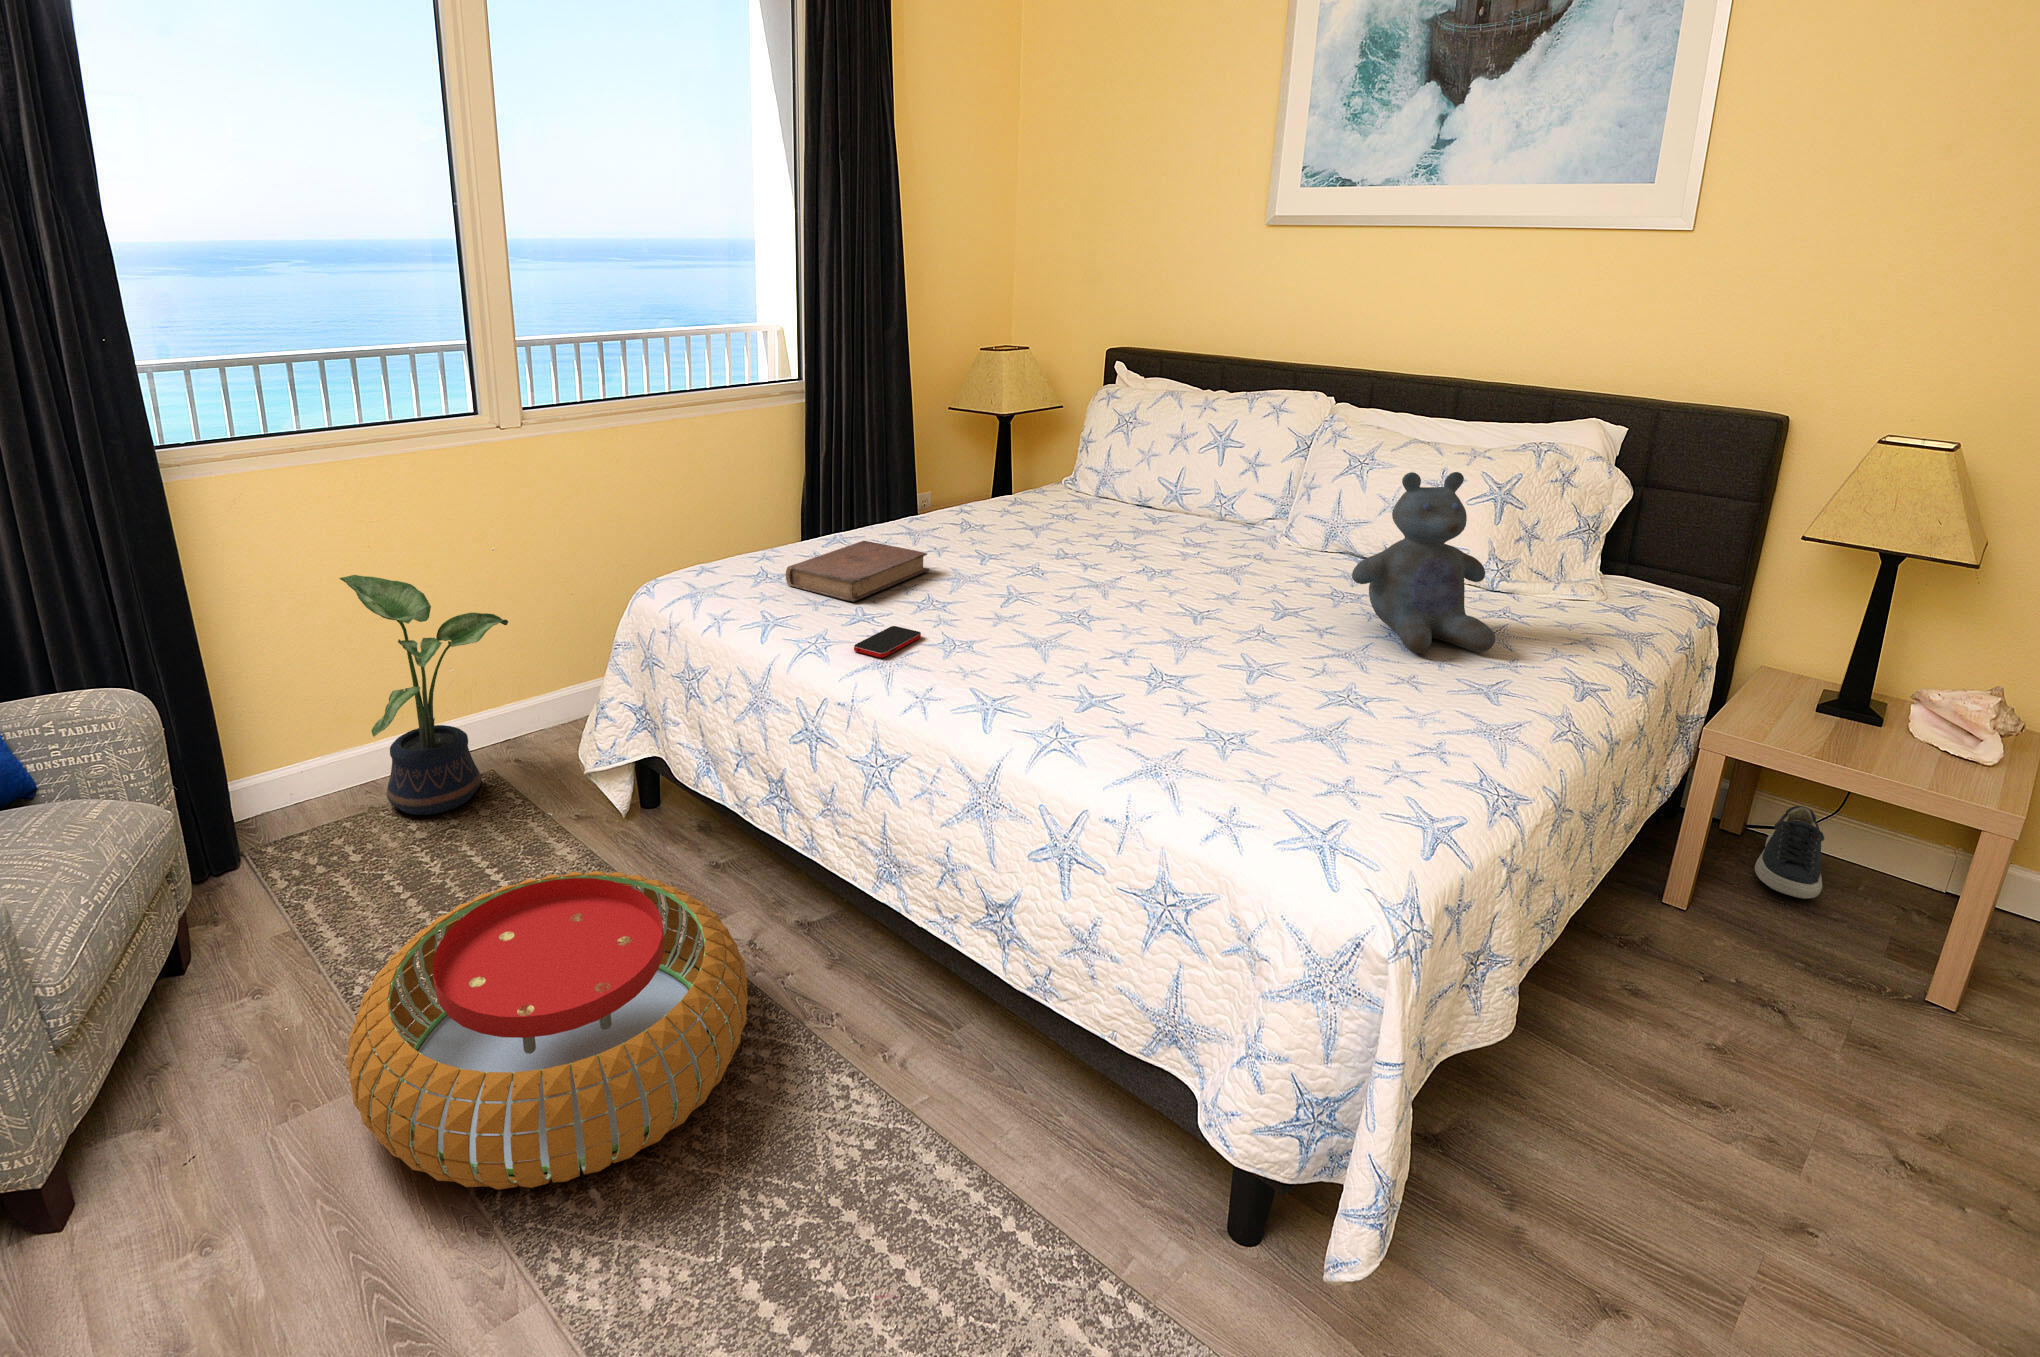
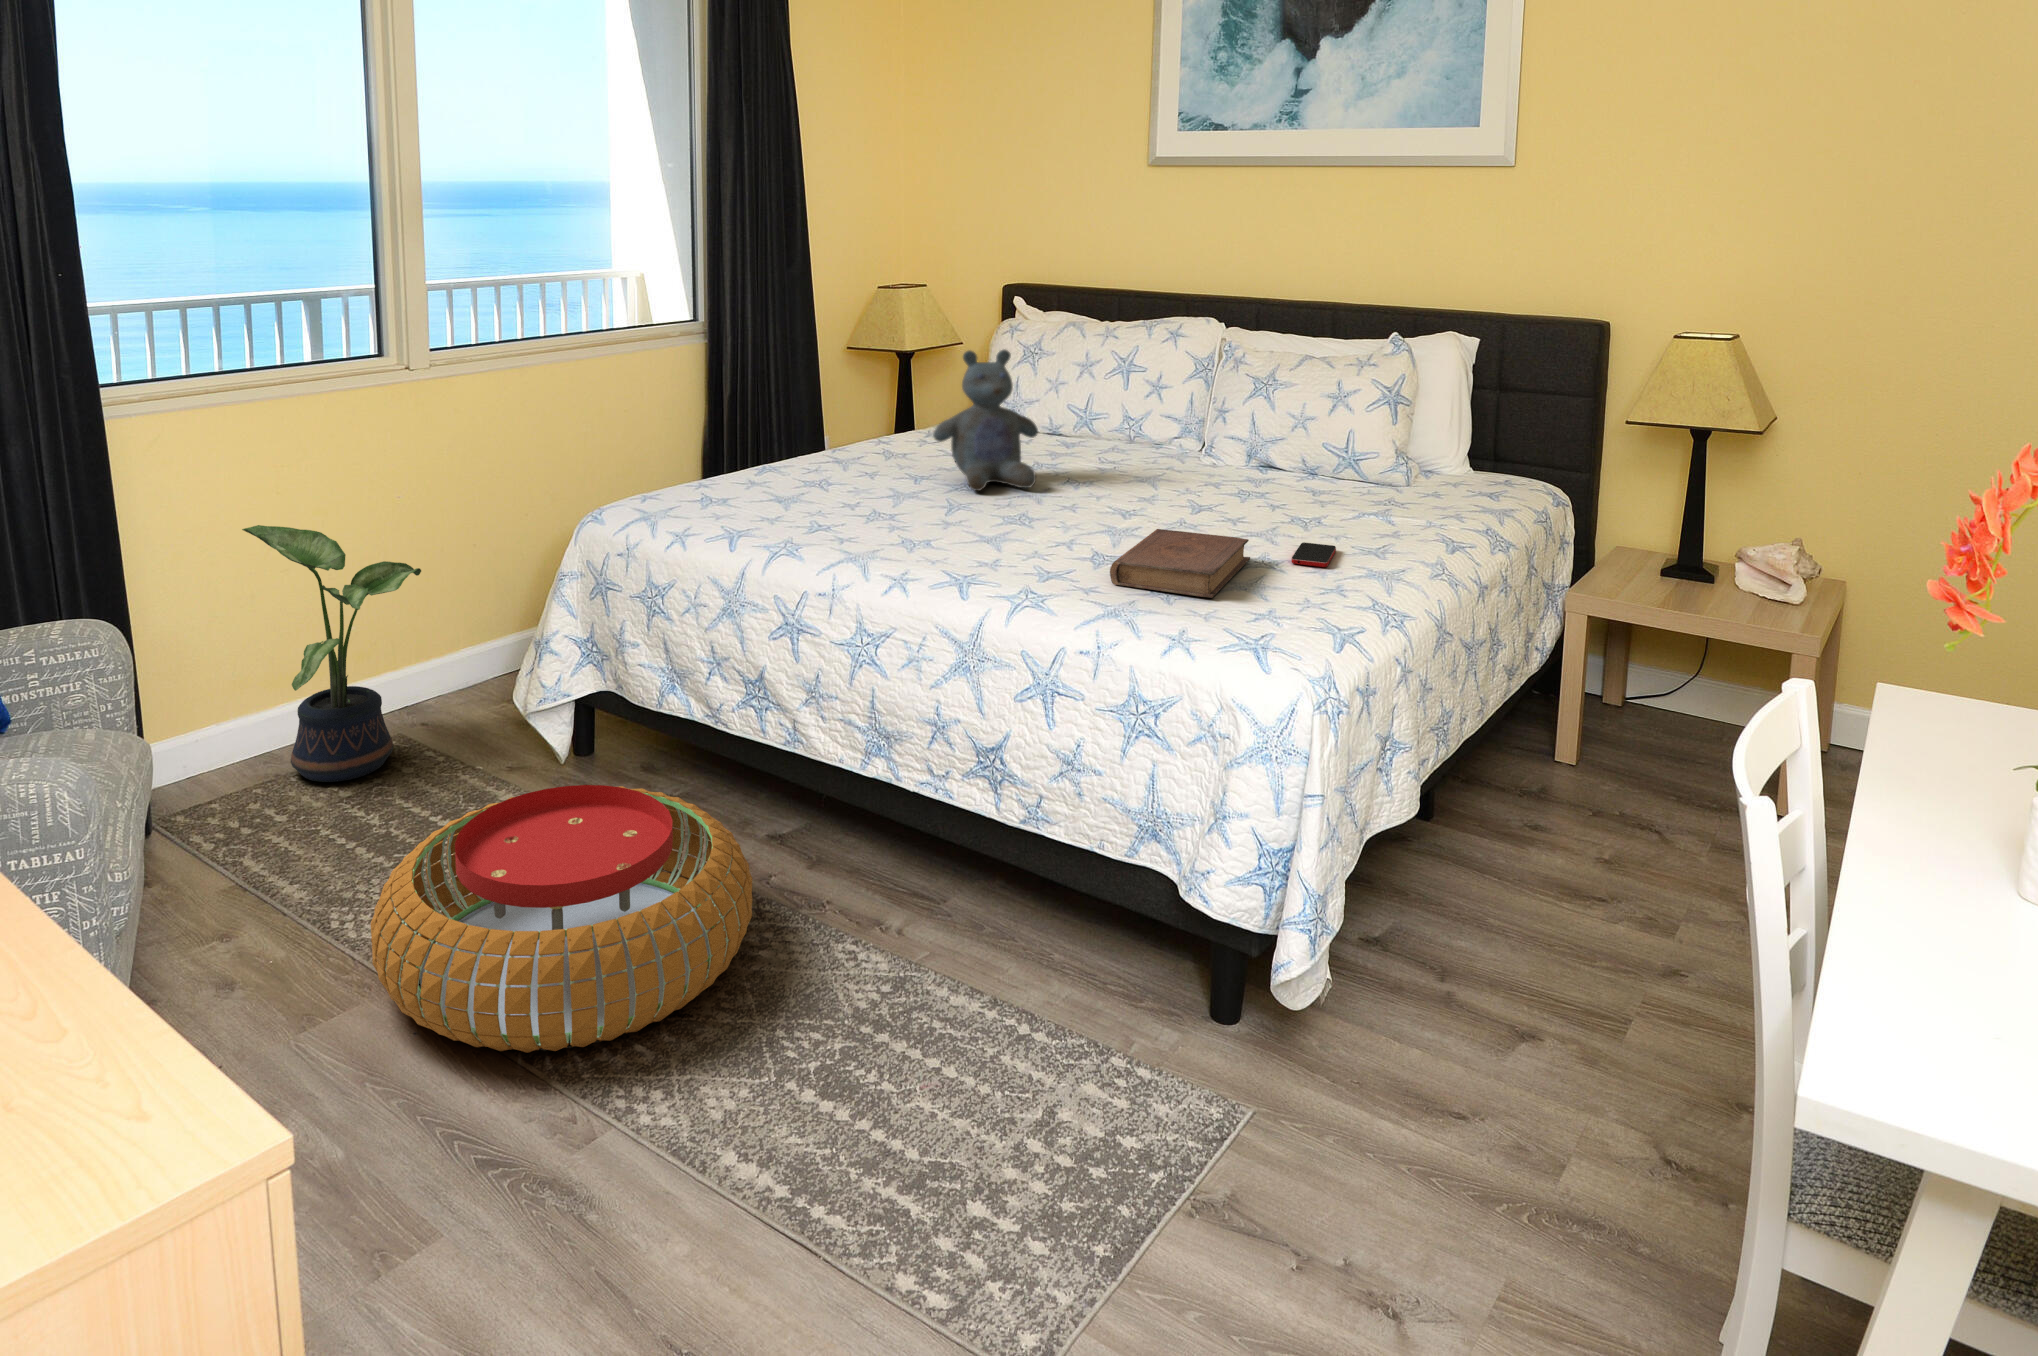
stuffed bear: present [1352,472,1495,653] -> present [933,350,1038,491]
book: present [786,541,929,602] -> present [1110,529,1250,598]
smartphone: present [854,626,921,658] -> present [1291,542,1336,567]
shoe: present [1755,806,1824,899] -> none [1629,670,1682,746]

